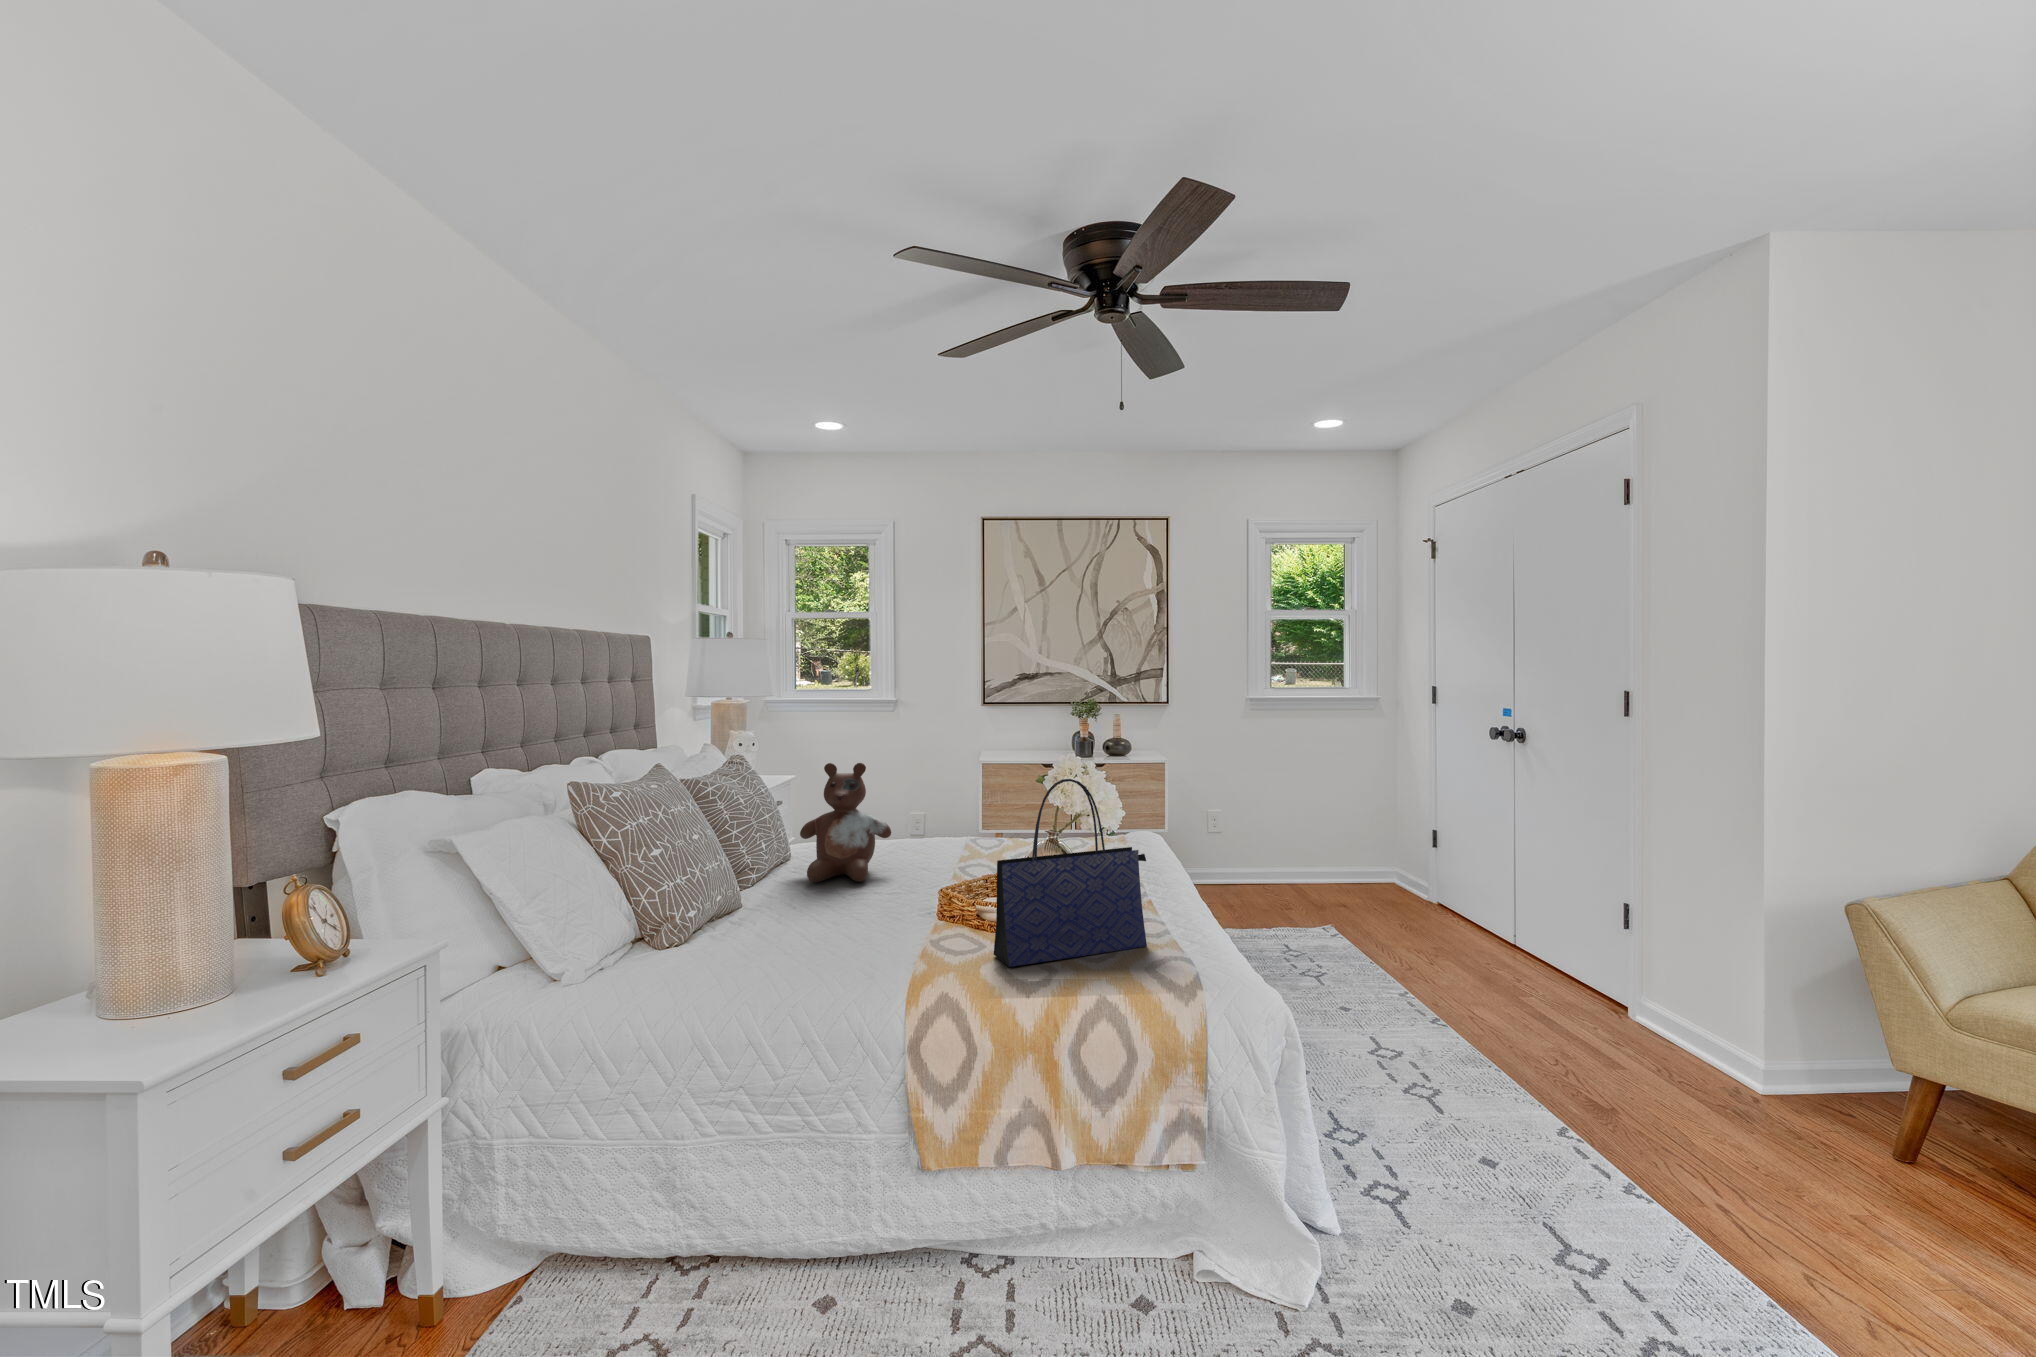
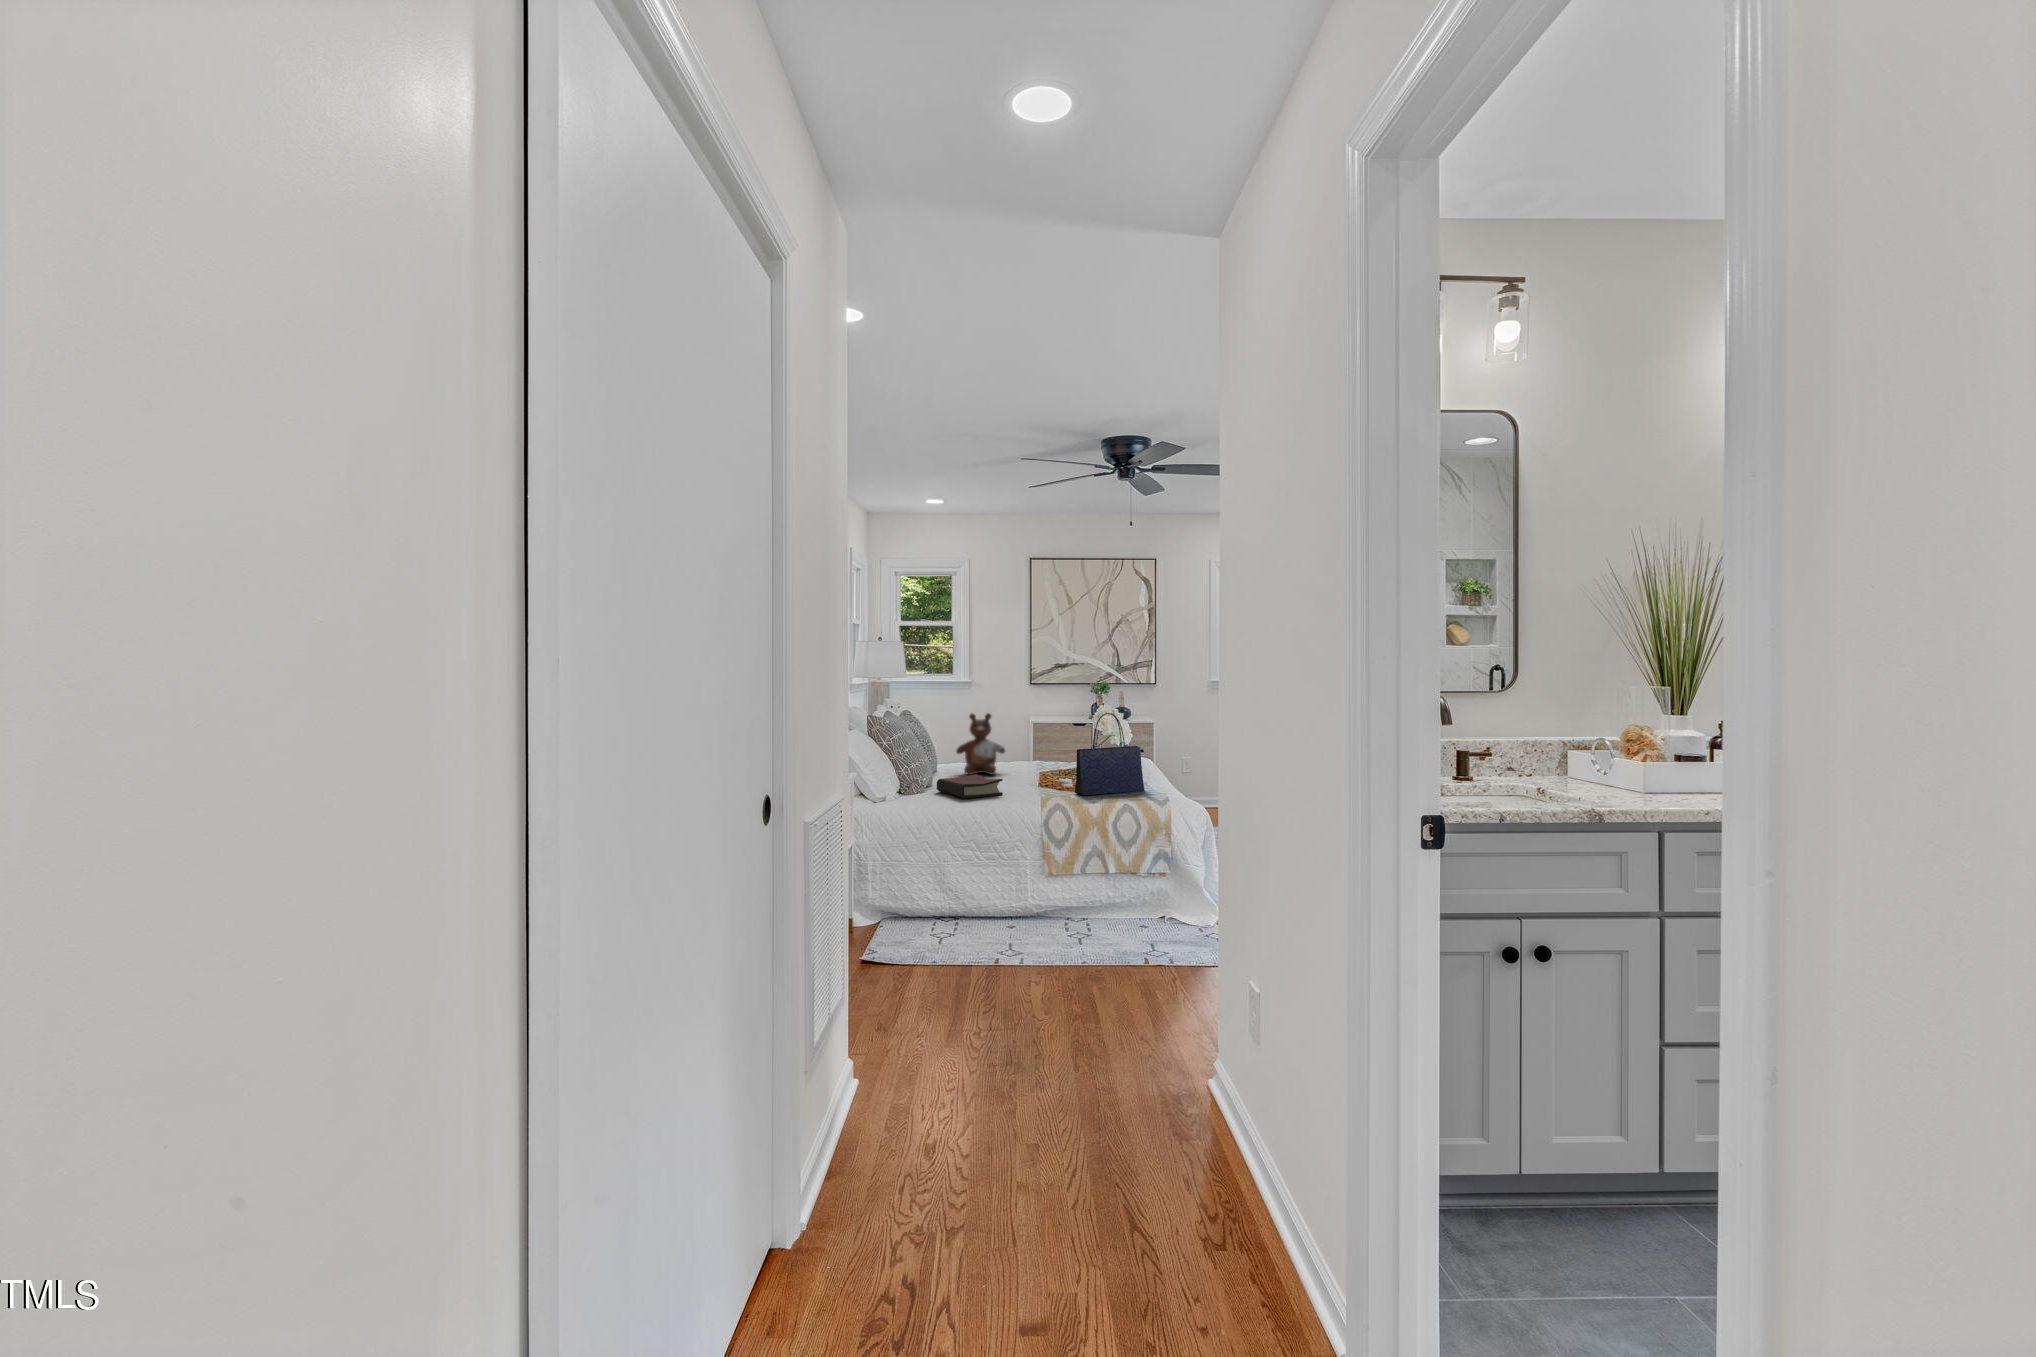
hardback book: none [706,899,836,975] -> present [937,774,1003,799]

